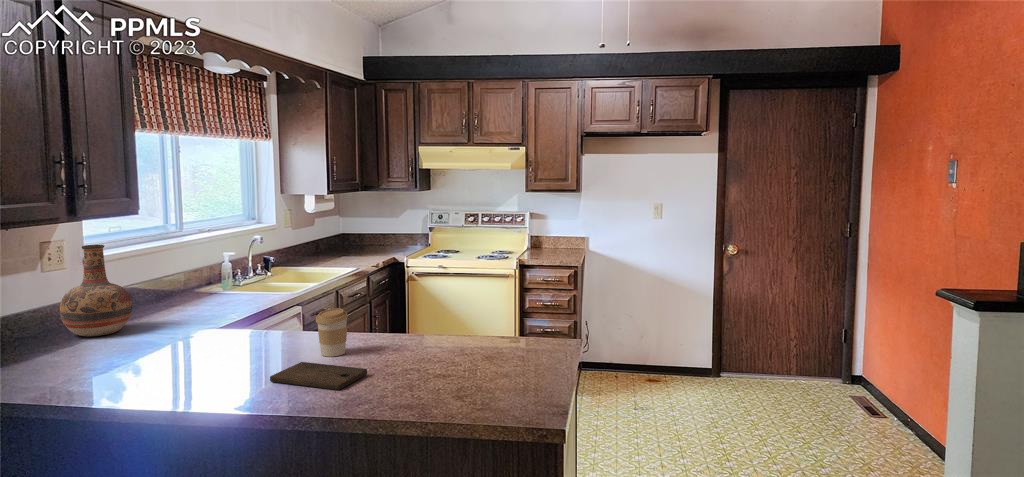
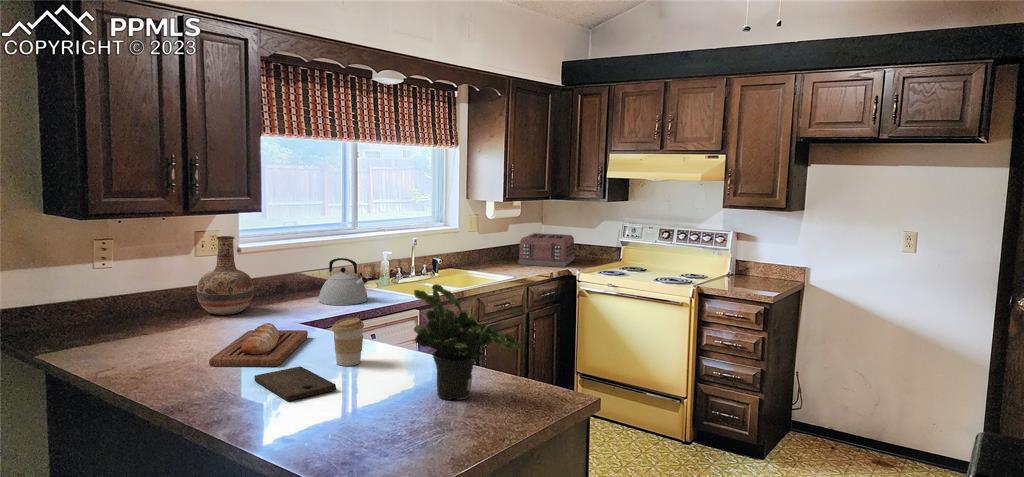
toaster: none [336,225,385,258] -> present [519,233,574,267]
potted plant: none [431,260,542,364] -> present [413,284,524,400]
kettle: none [188,261,246,312] -> present [319,258,368,305]
bread loaf: none [179,330,269,379] -> present [209,323,308,367]

